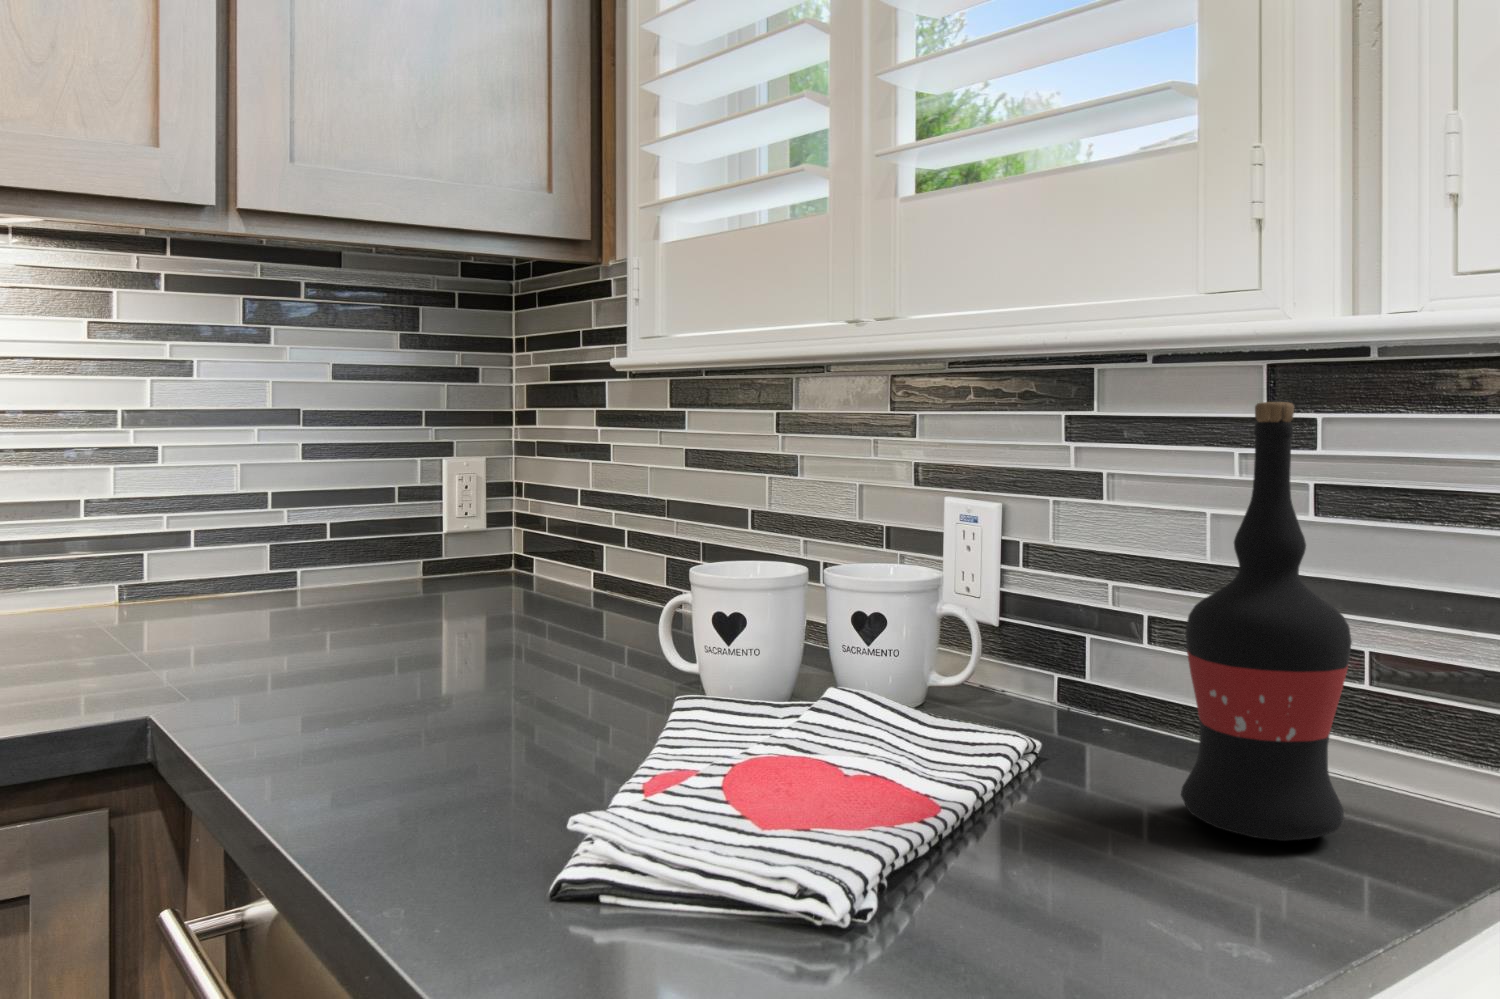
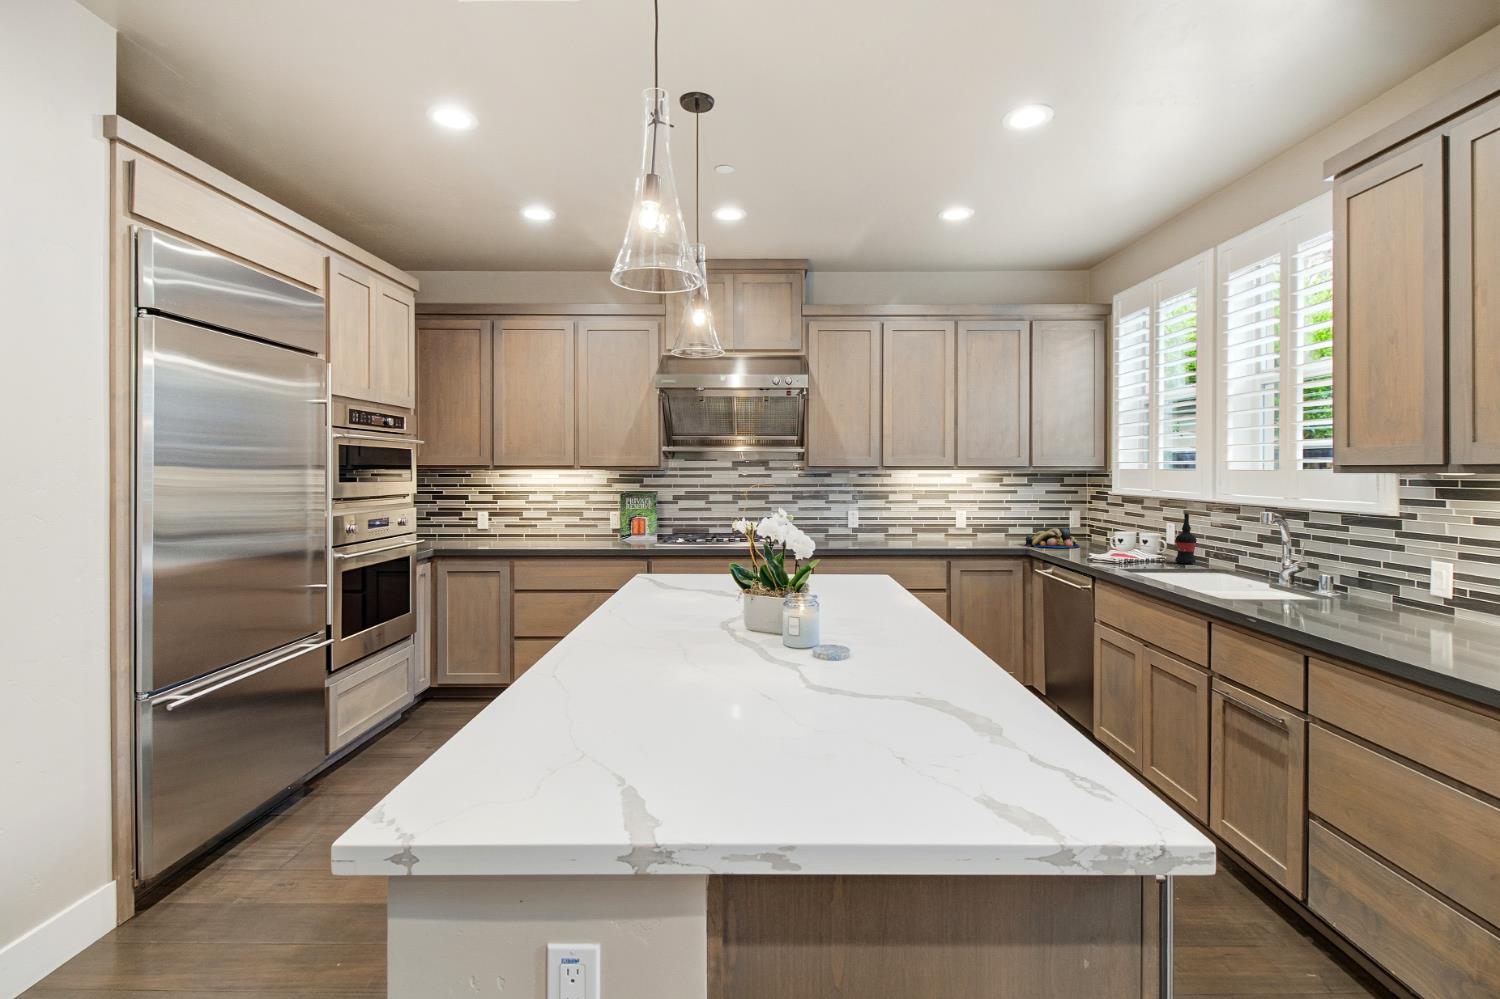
fruit bowl: none [152,549,479,689] -> present [1025,528,1080,548]

